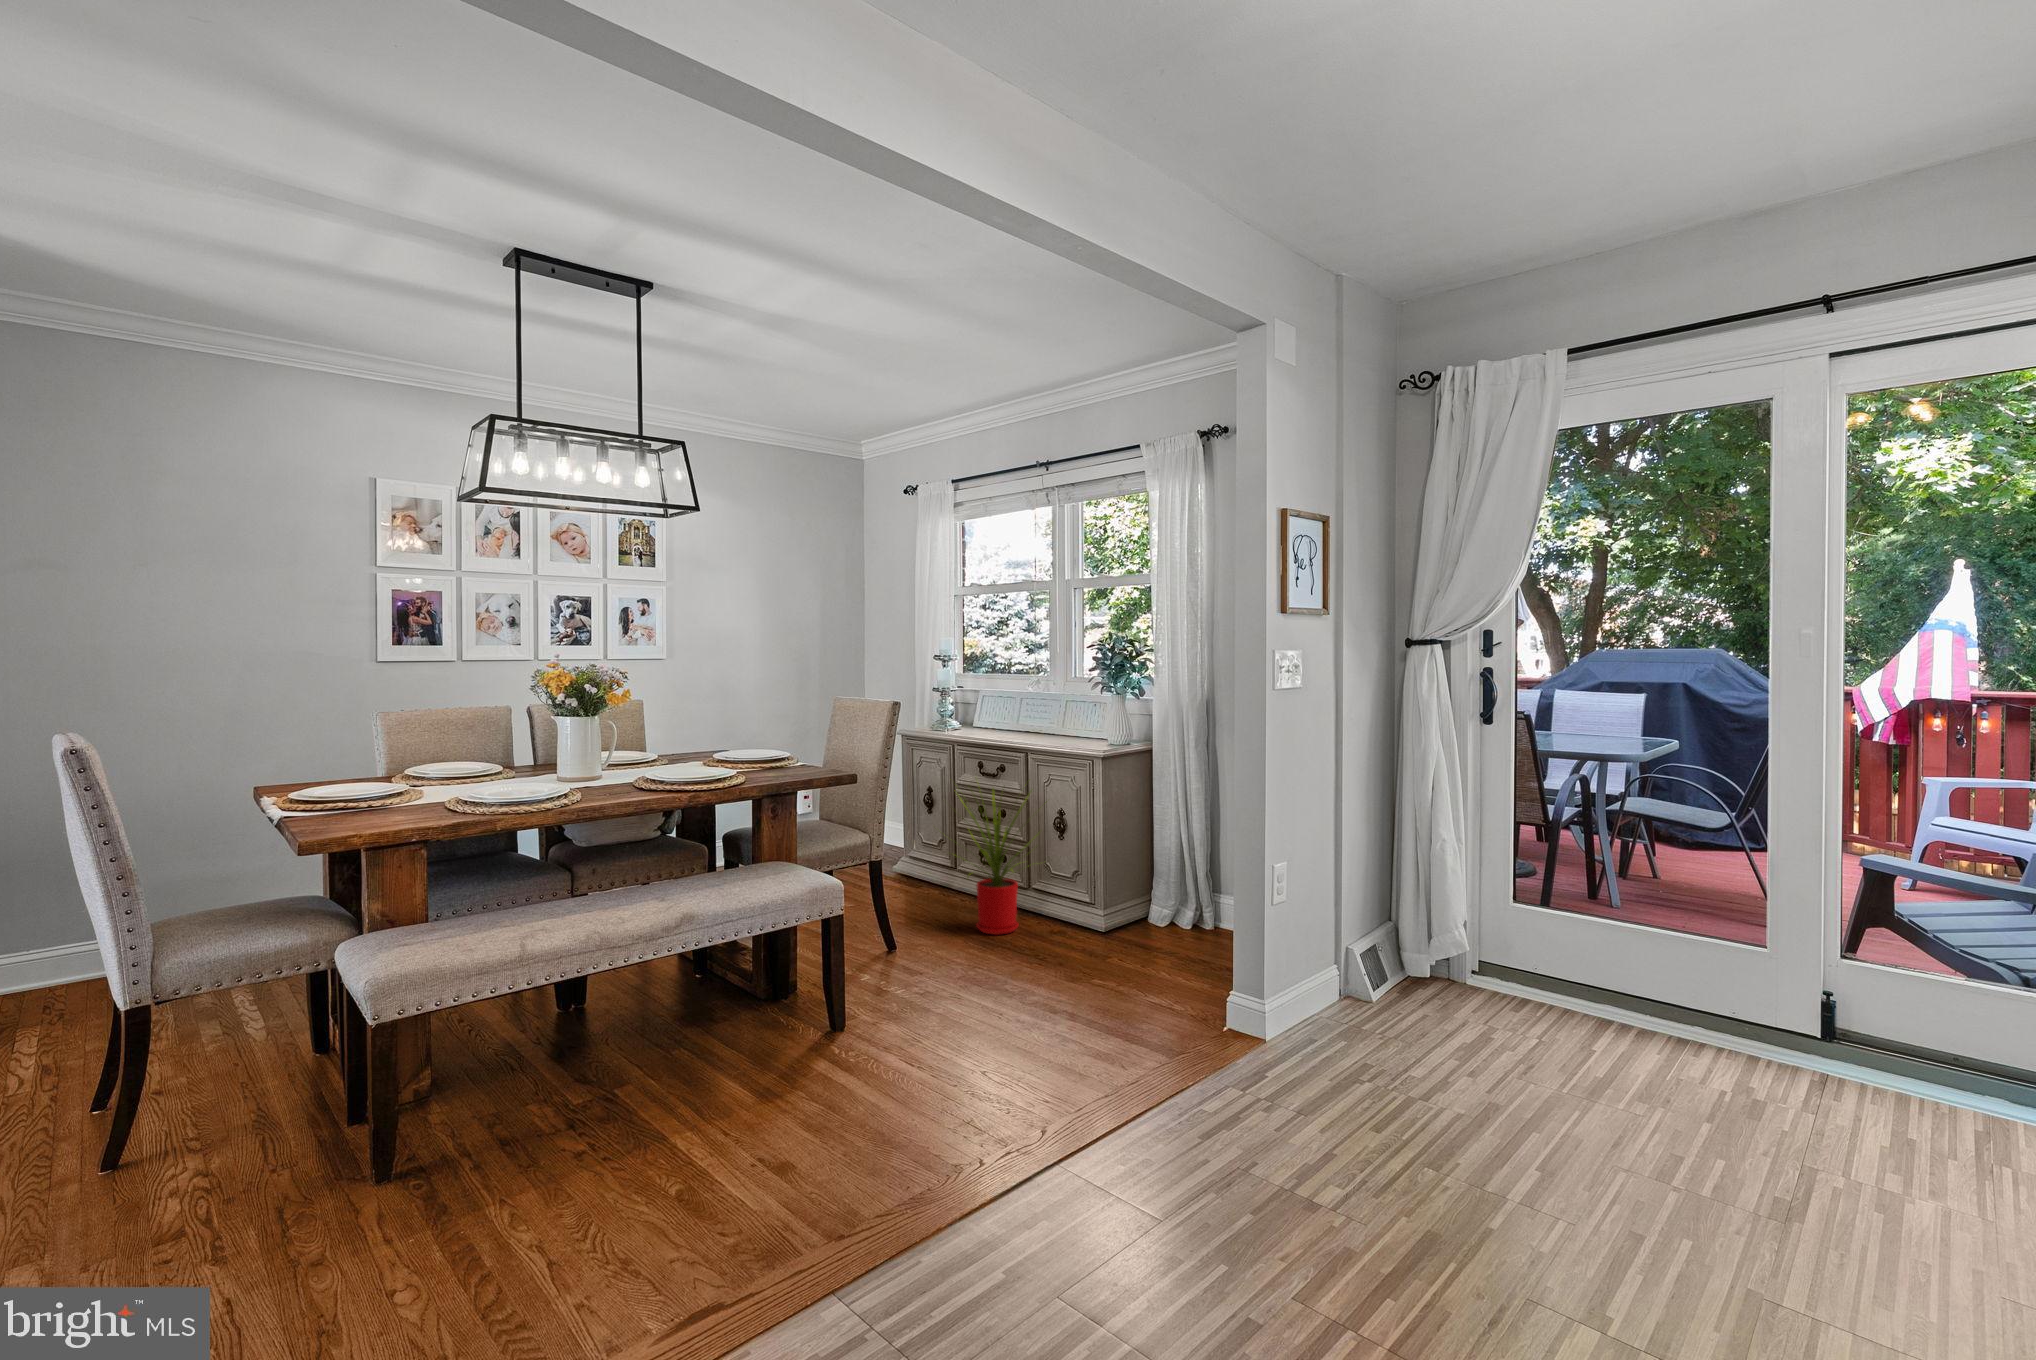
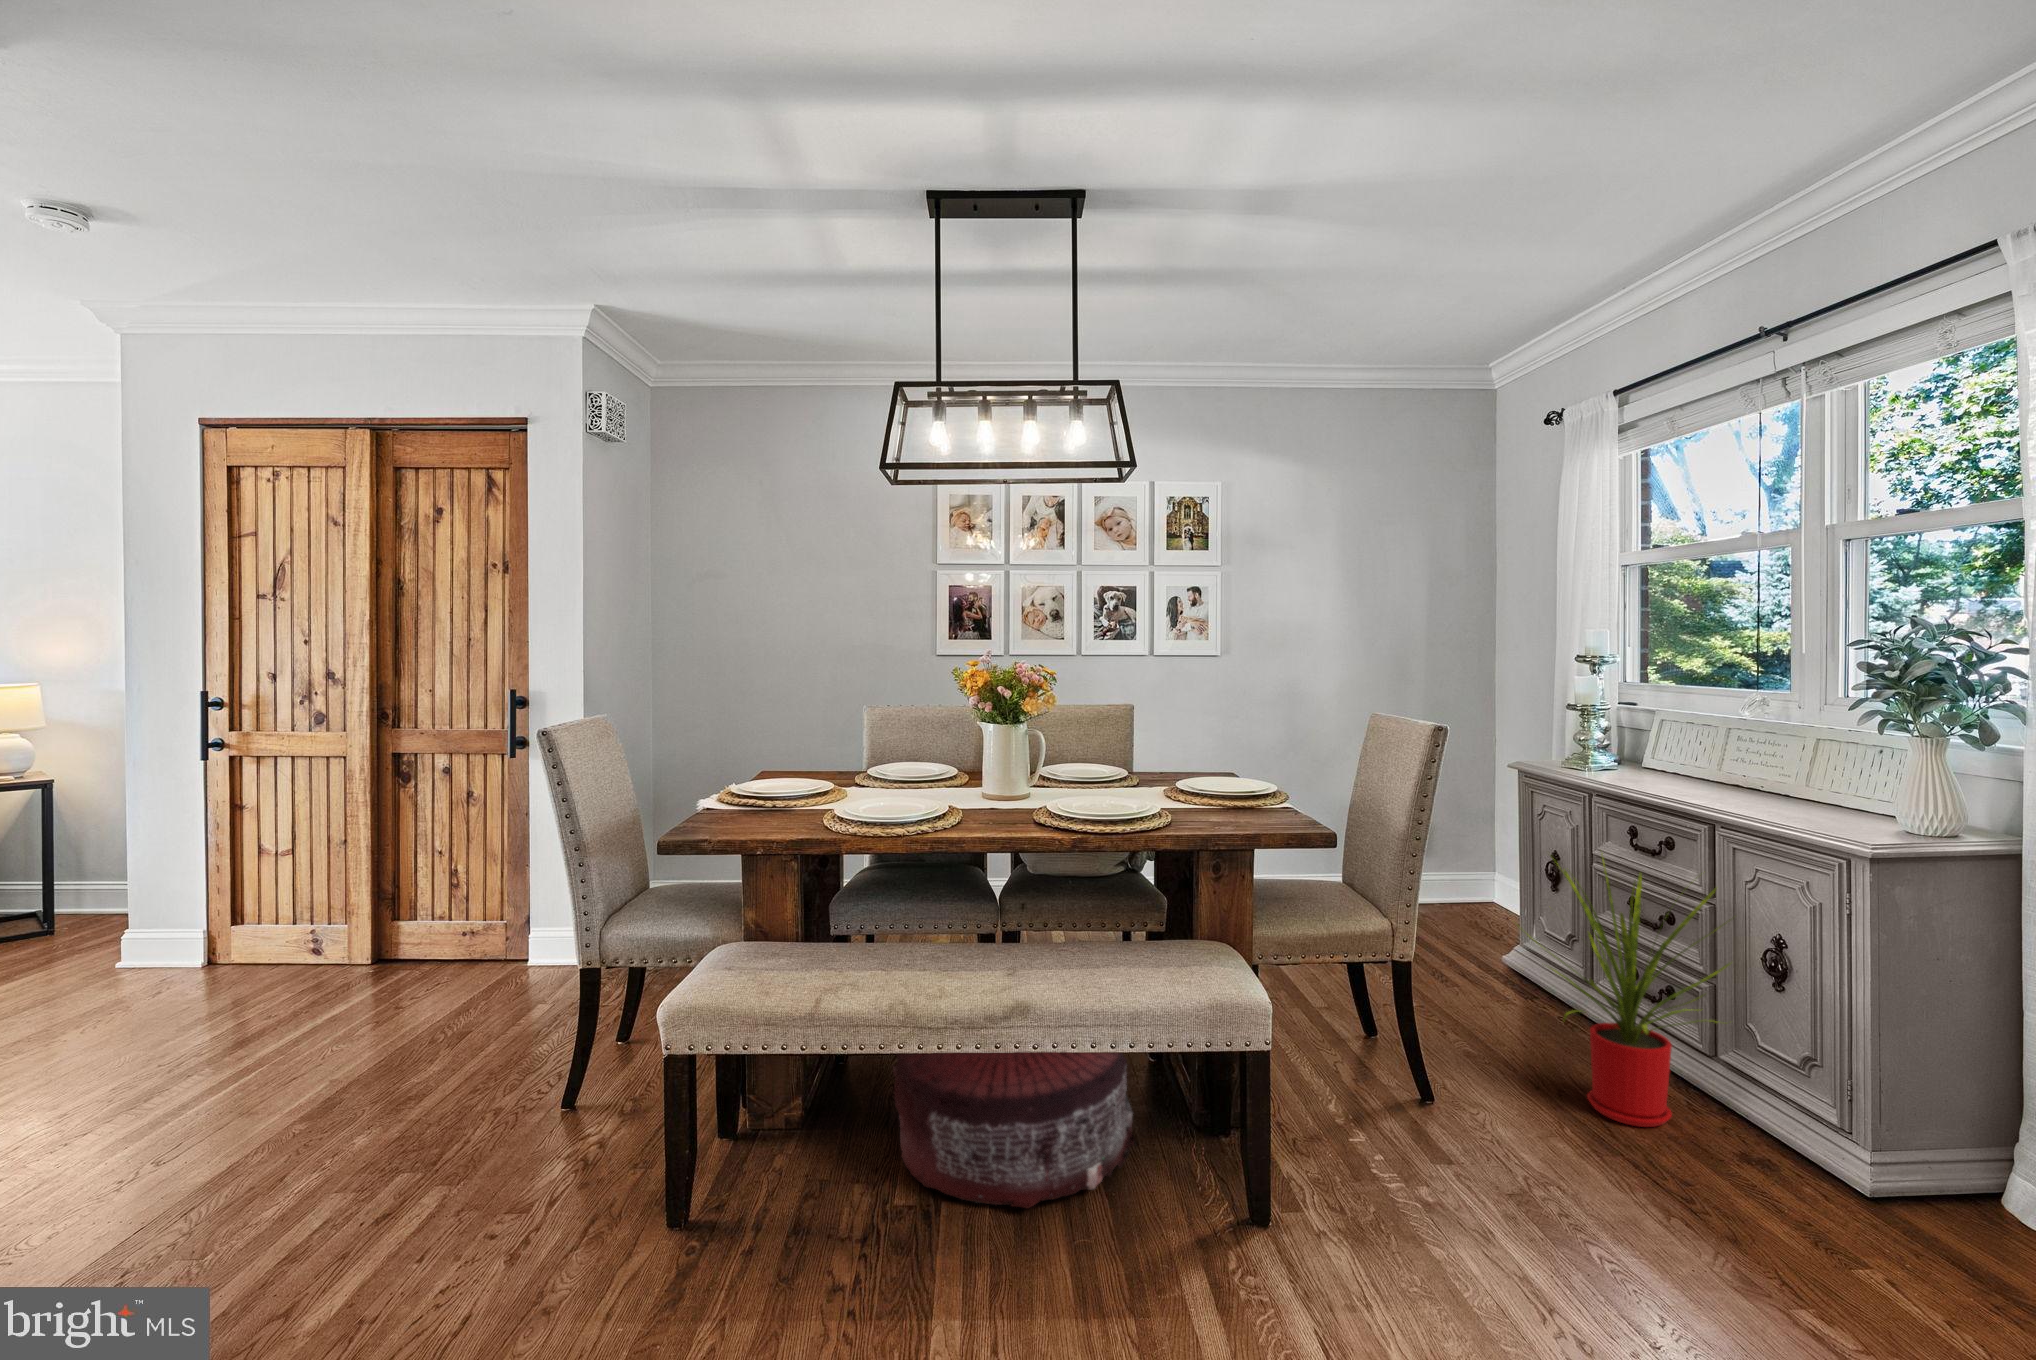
pouf: none [531,931,736,1085] -> present [893,1052,1137,1208]

